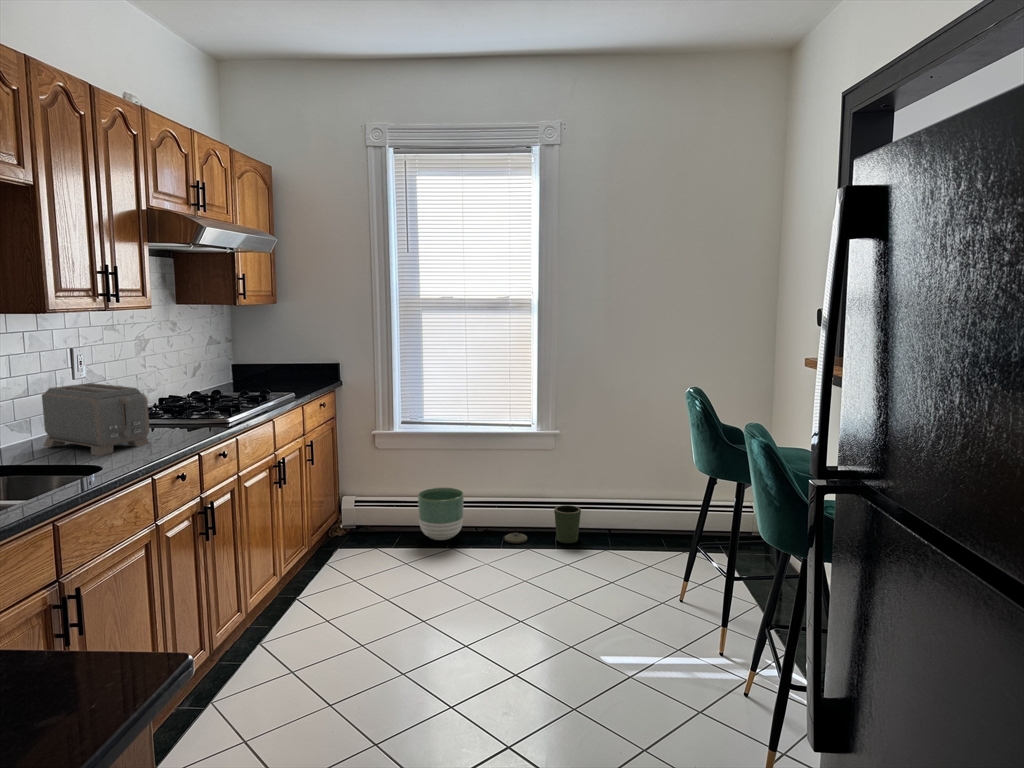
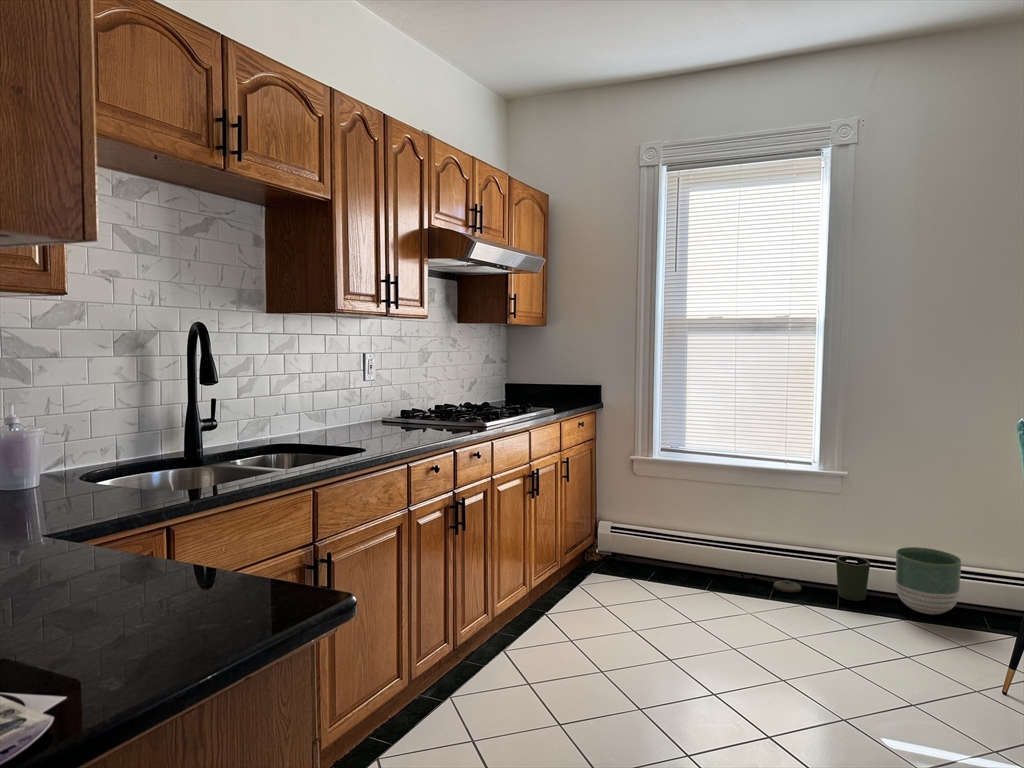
toaster: present [42,383,150,456] -> none [330,380,413,442]
planter: present [418,488,464,540] -> present [896,547,961,614]

